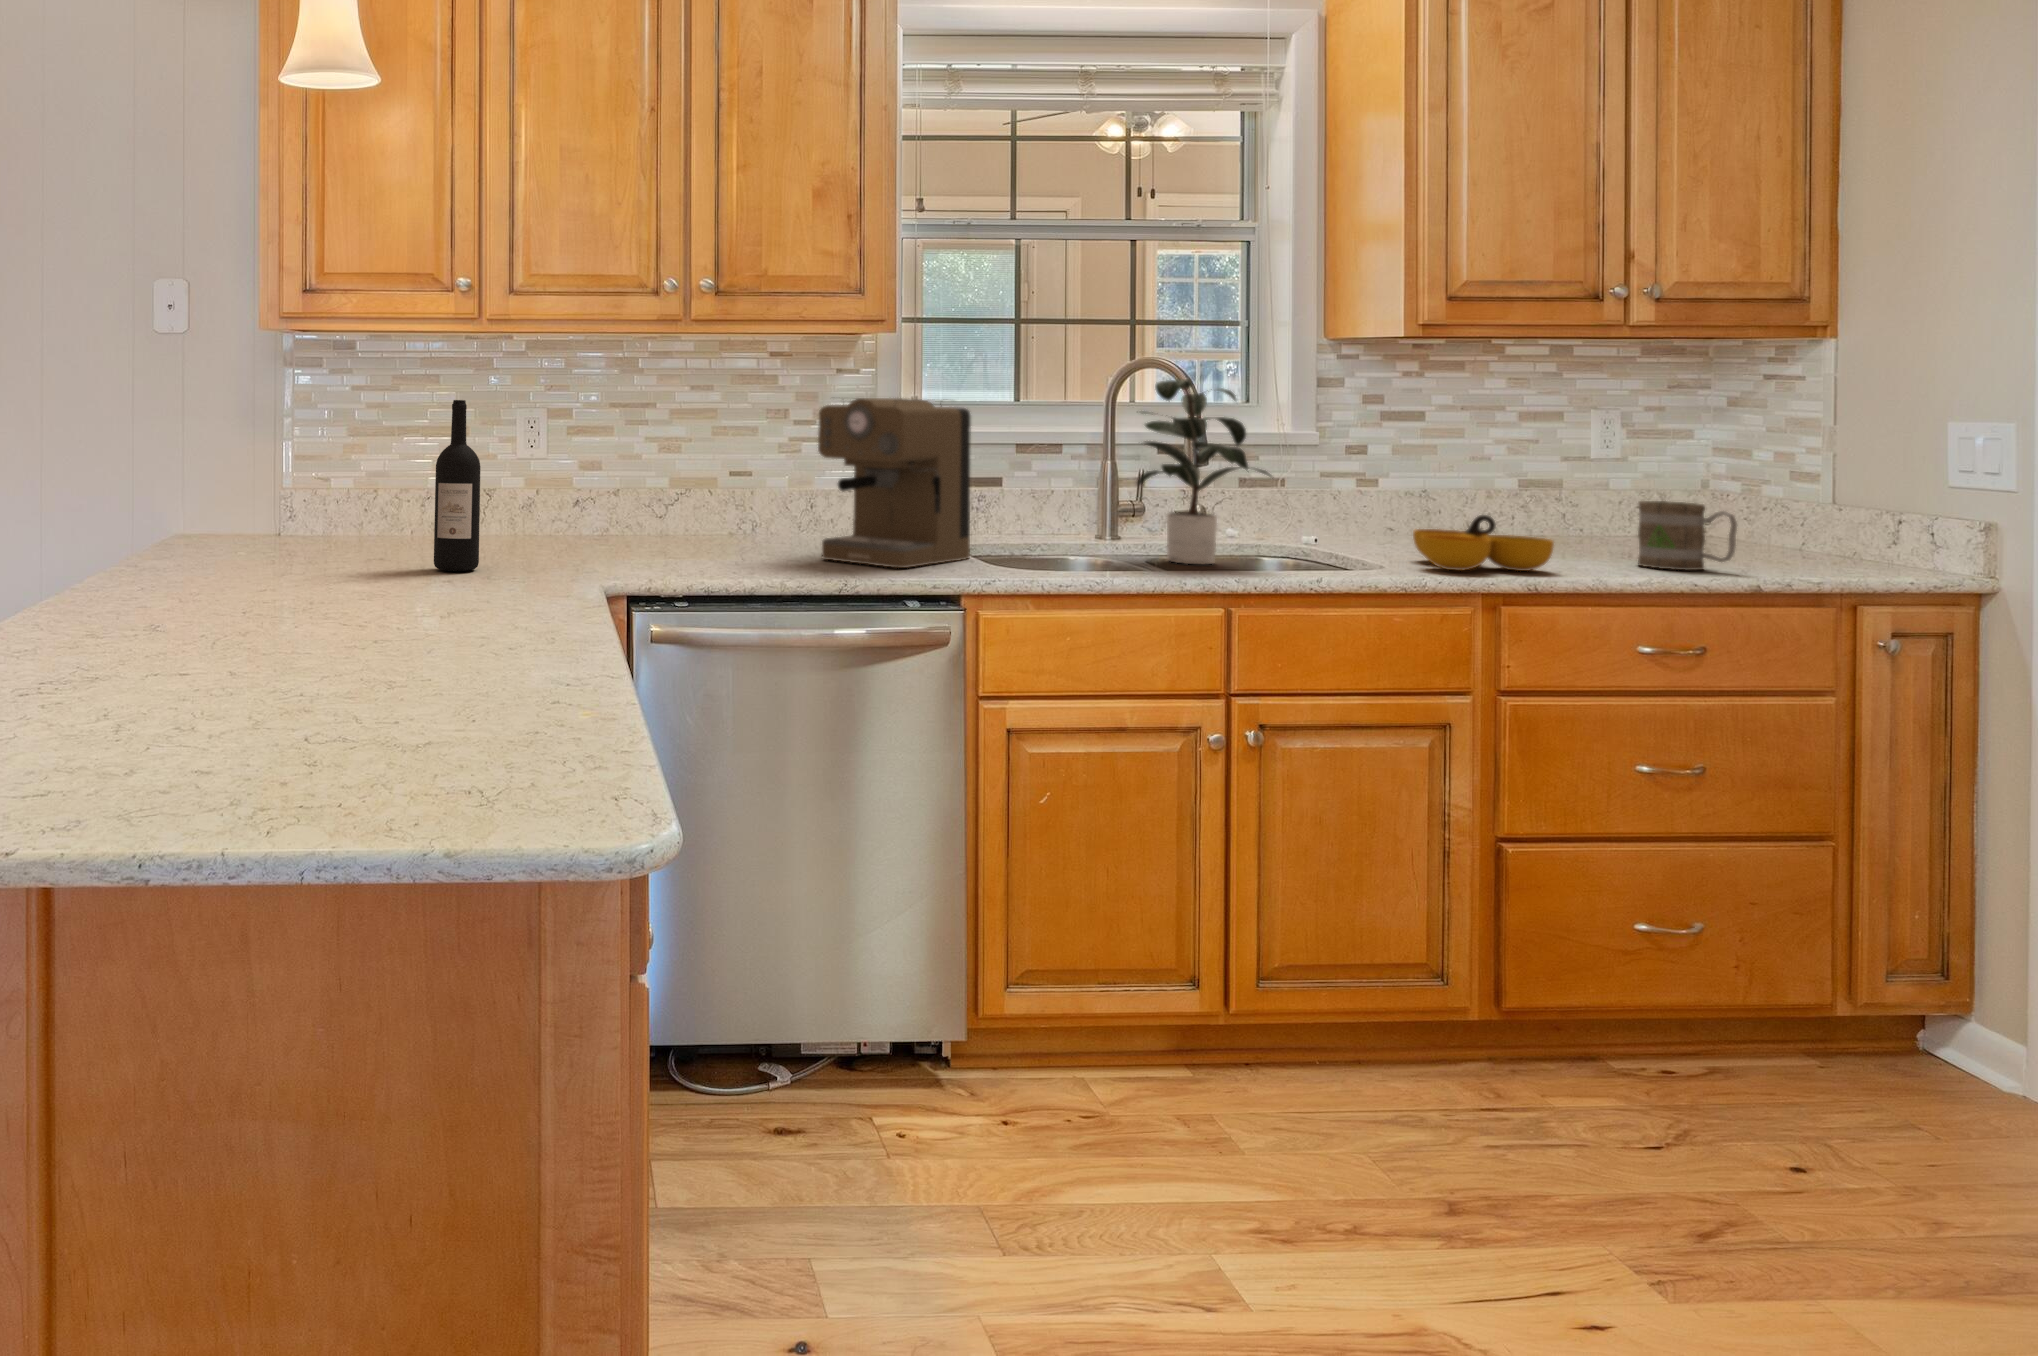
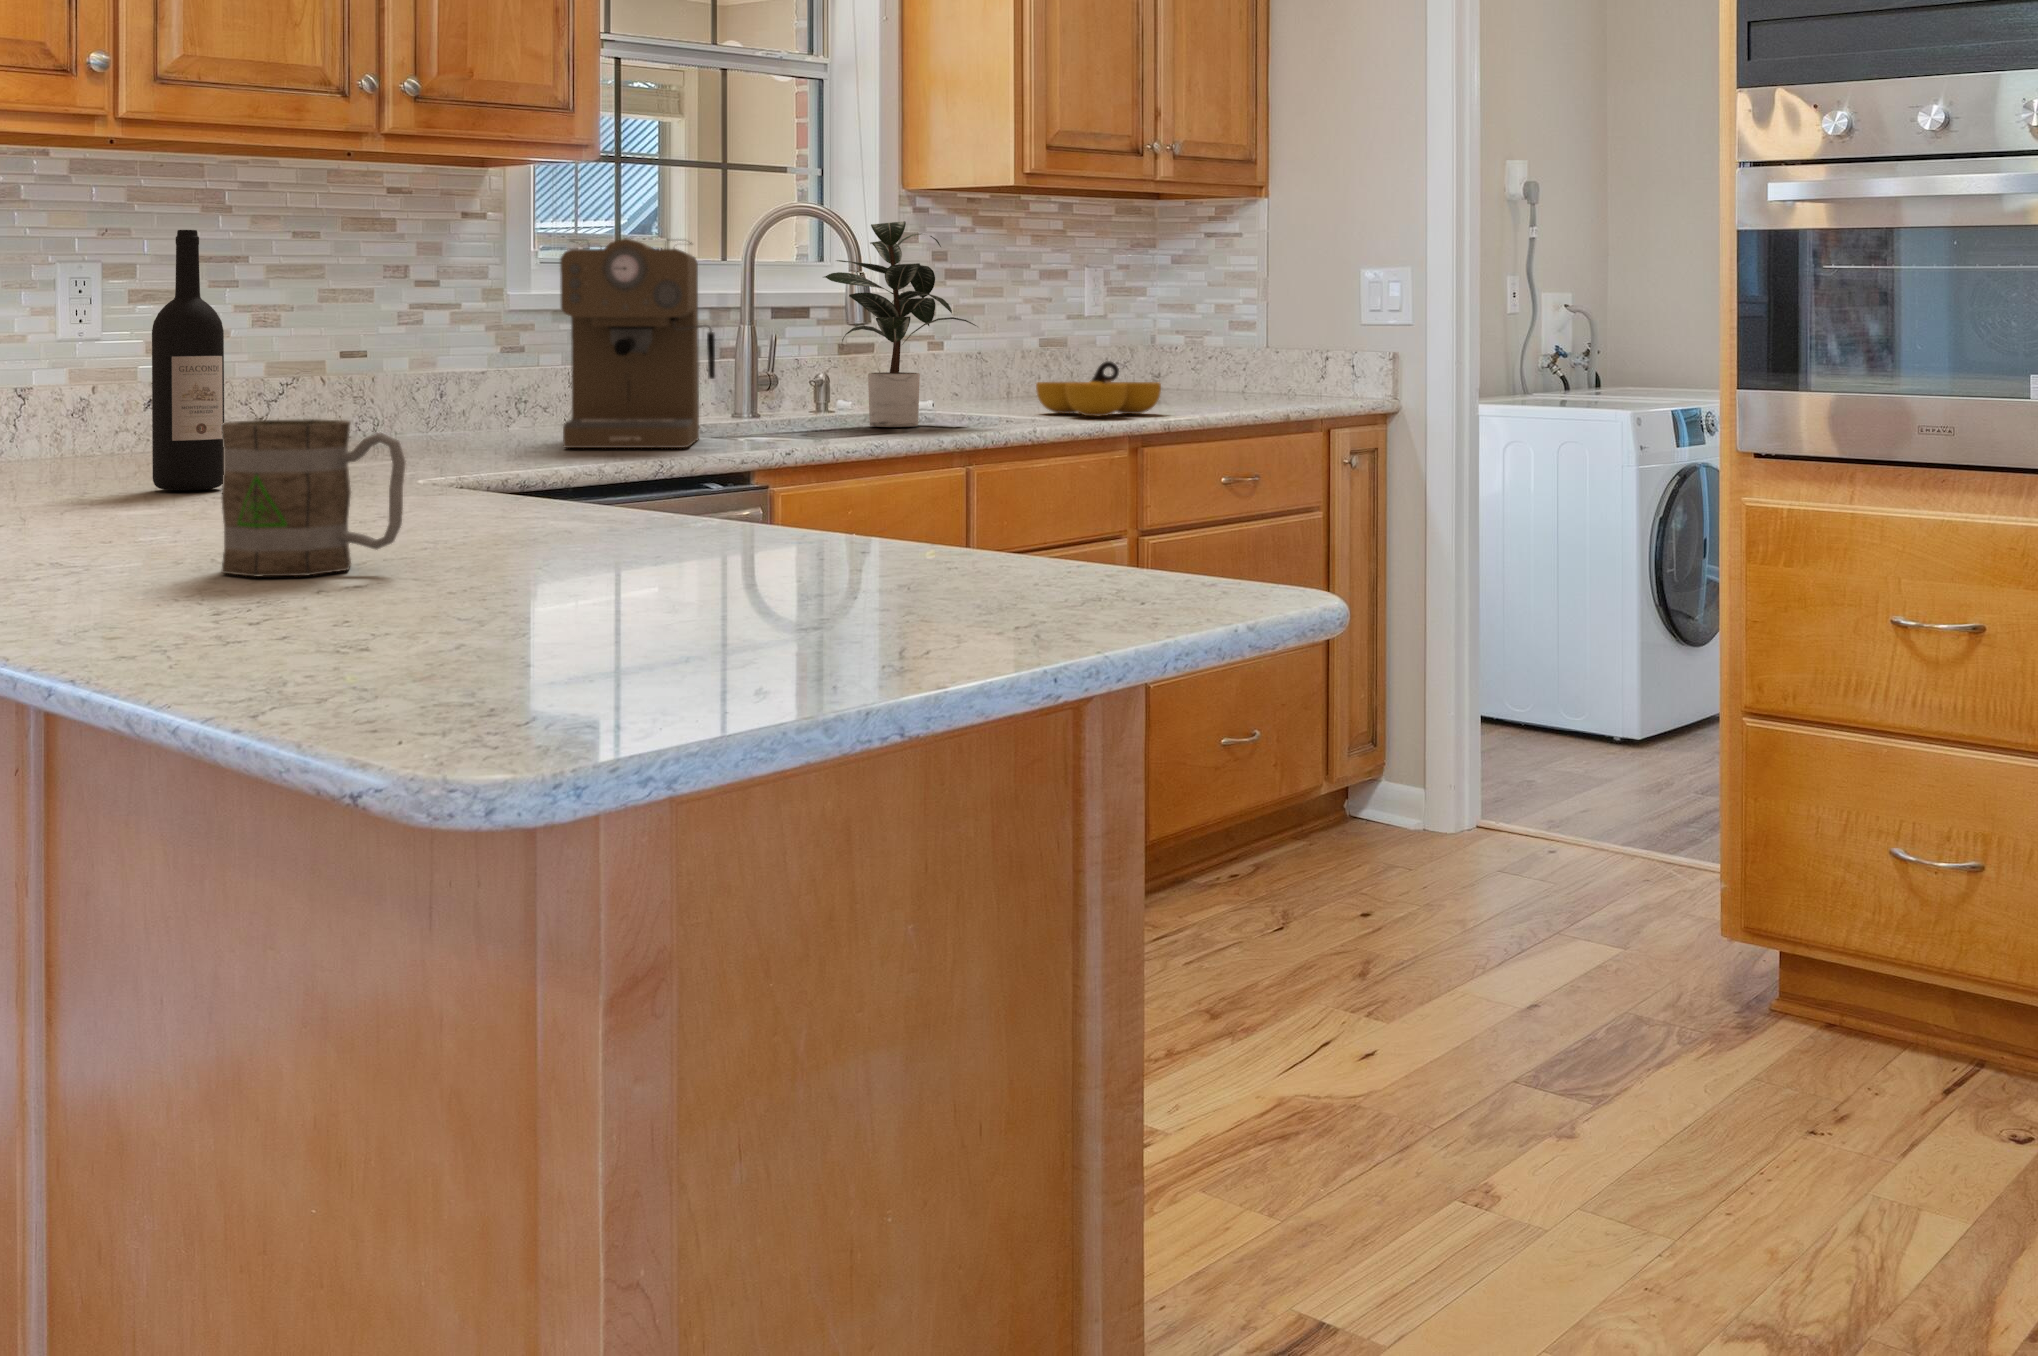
mug: present [1638,501,1737,570] -> present [221,419,405,577]

